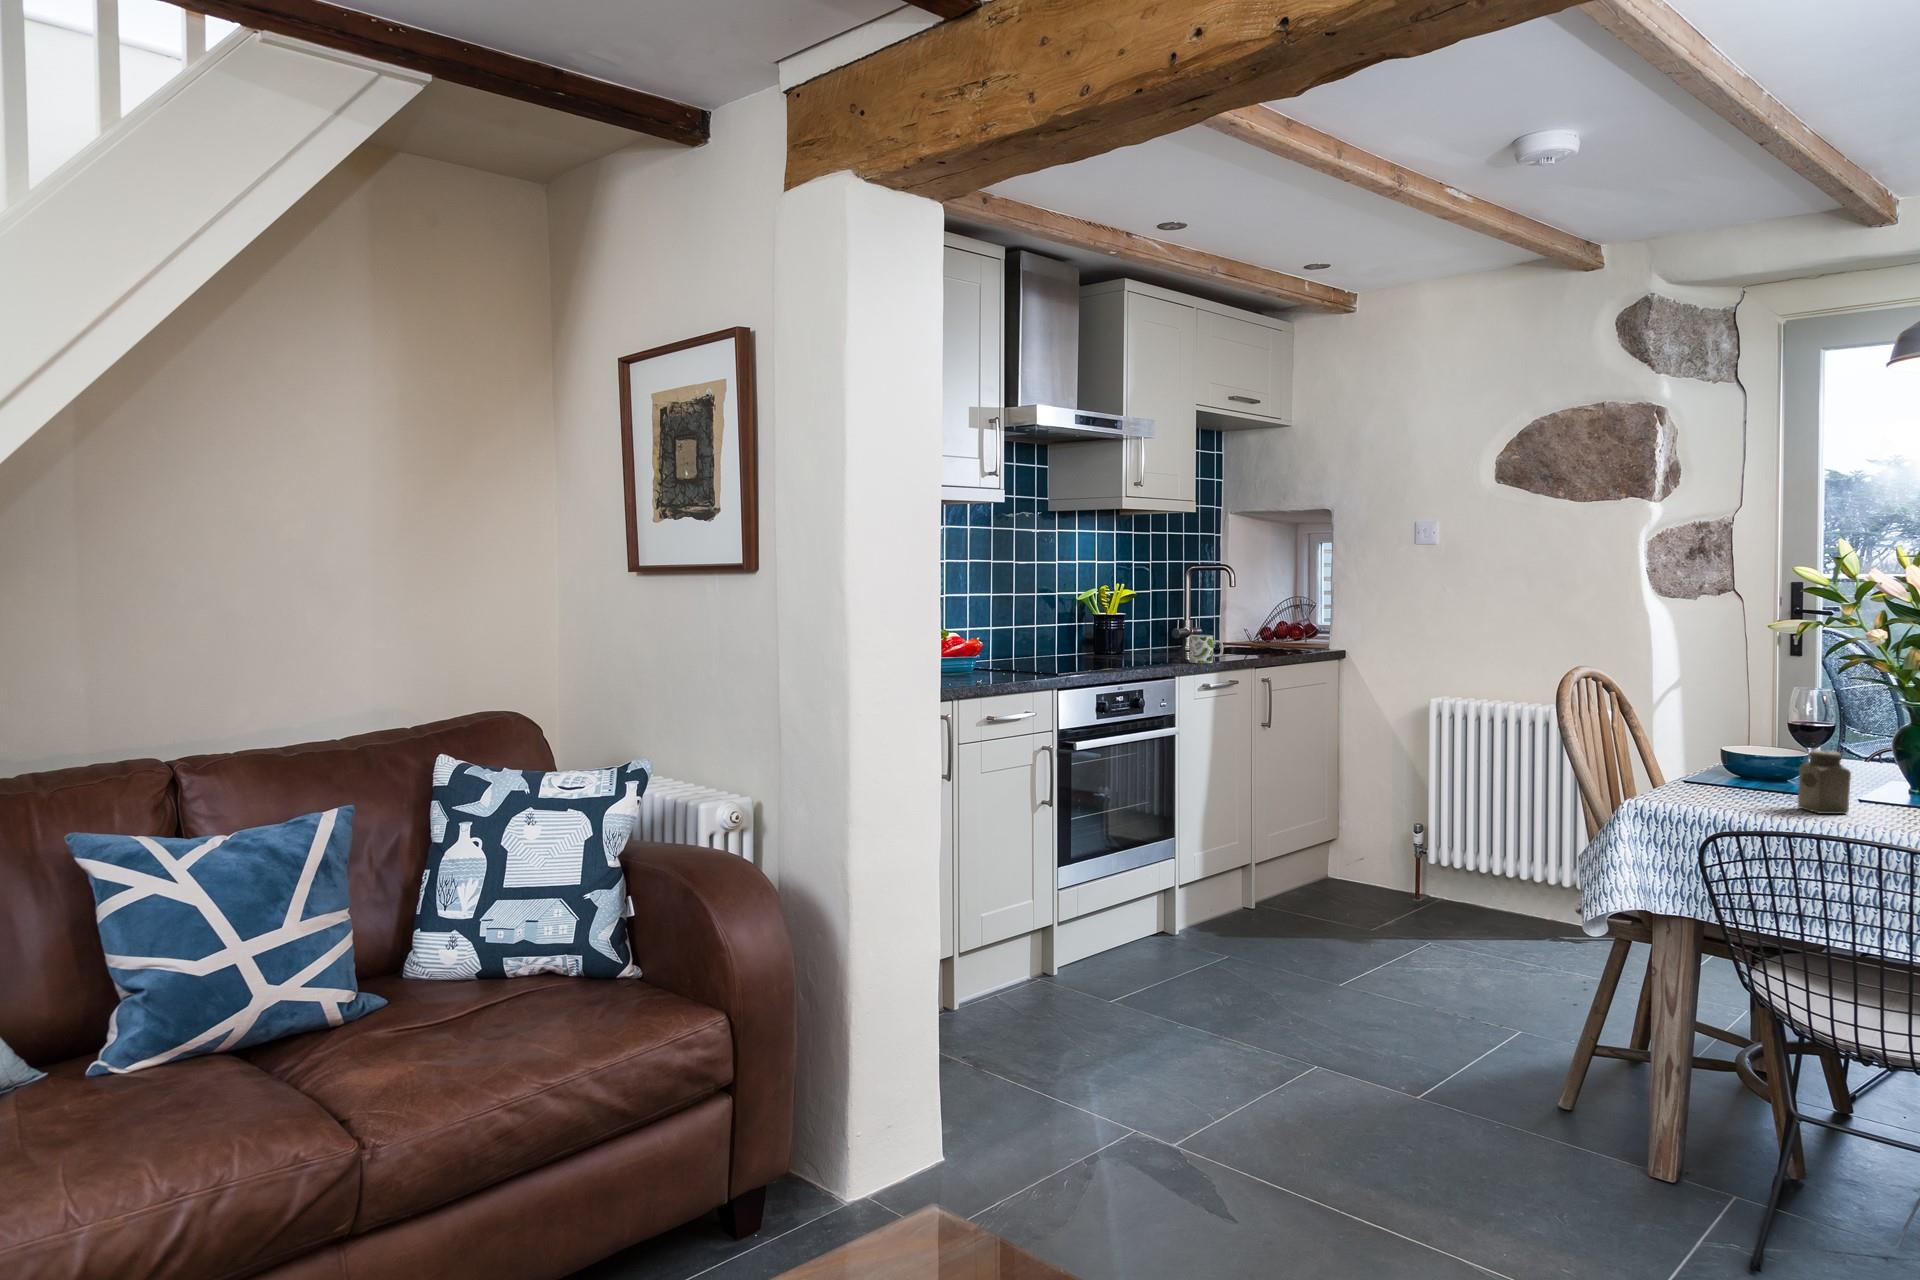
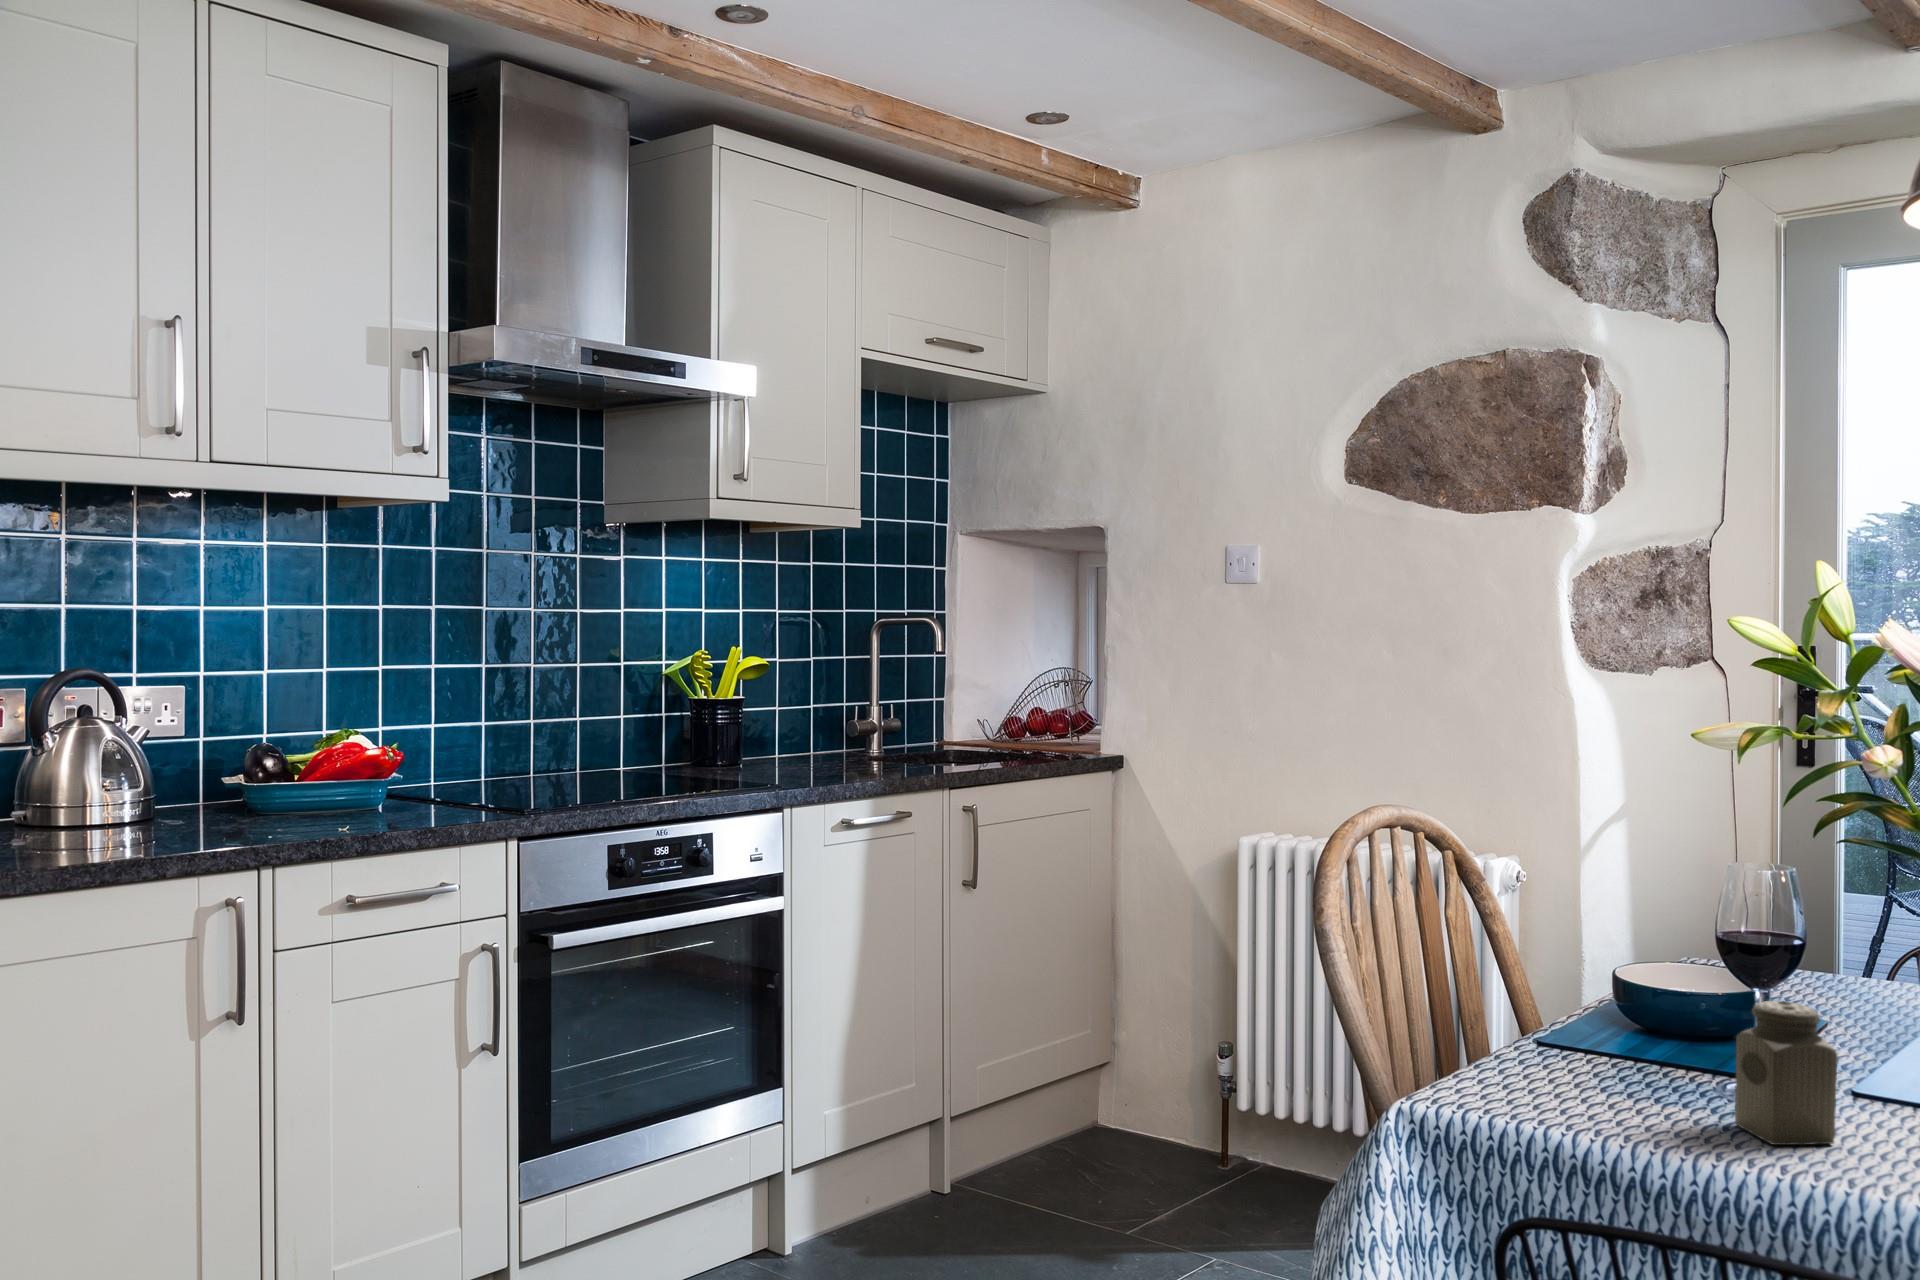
mug: present [1190,635,1223,663] -> none [827,730,885,779]

